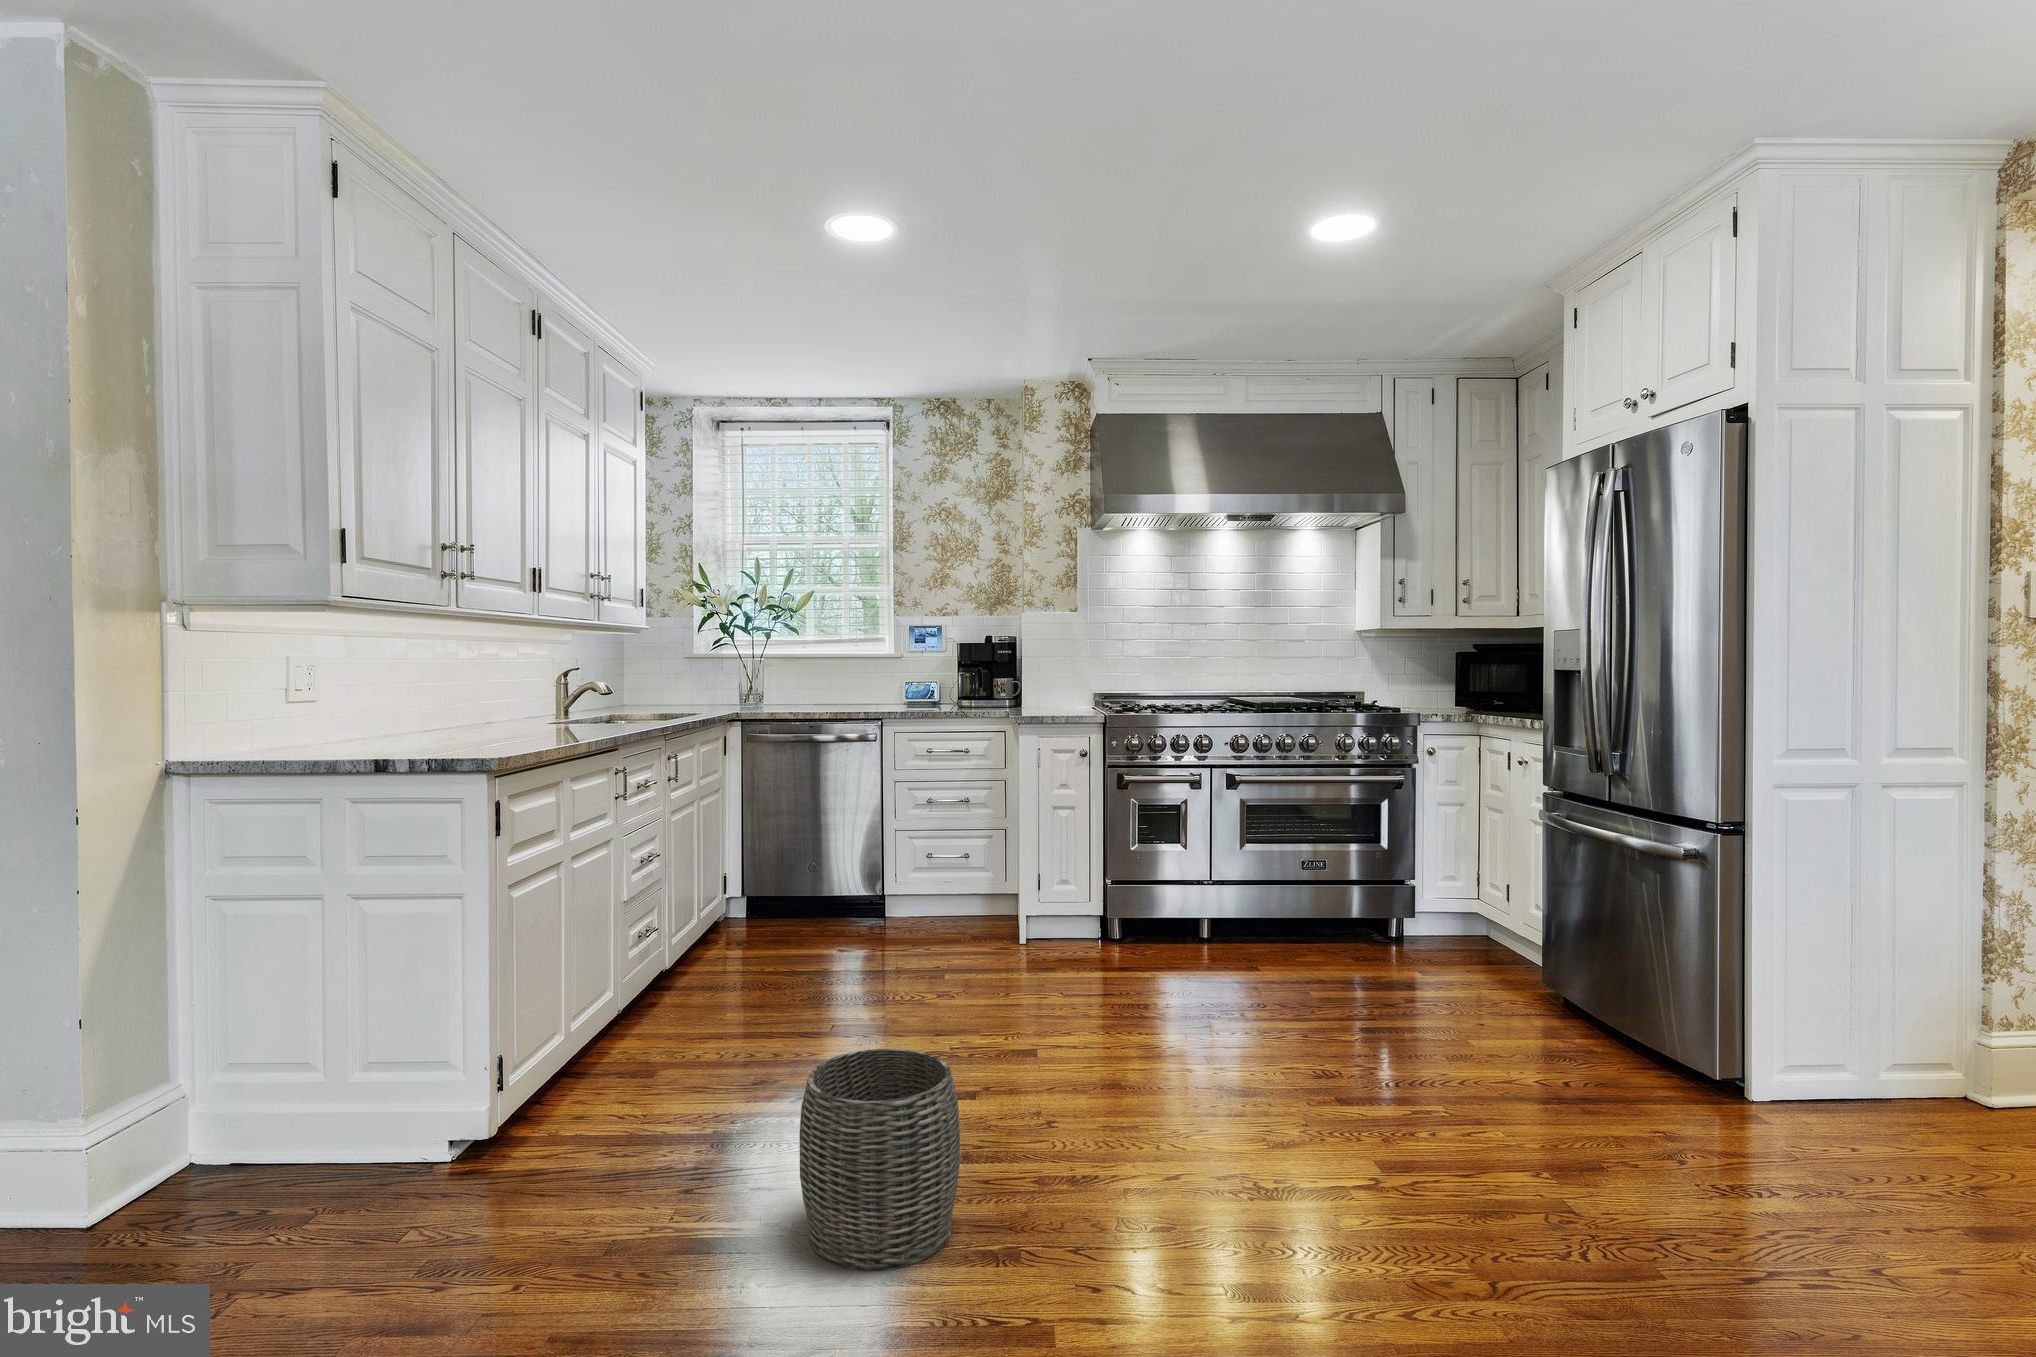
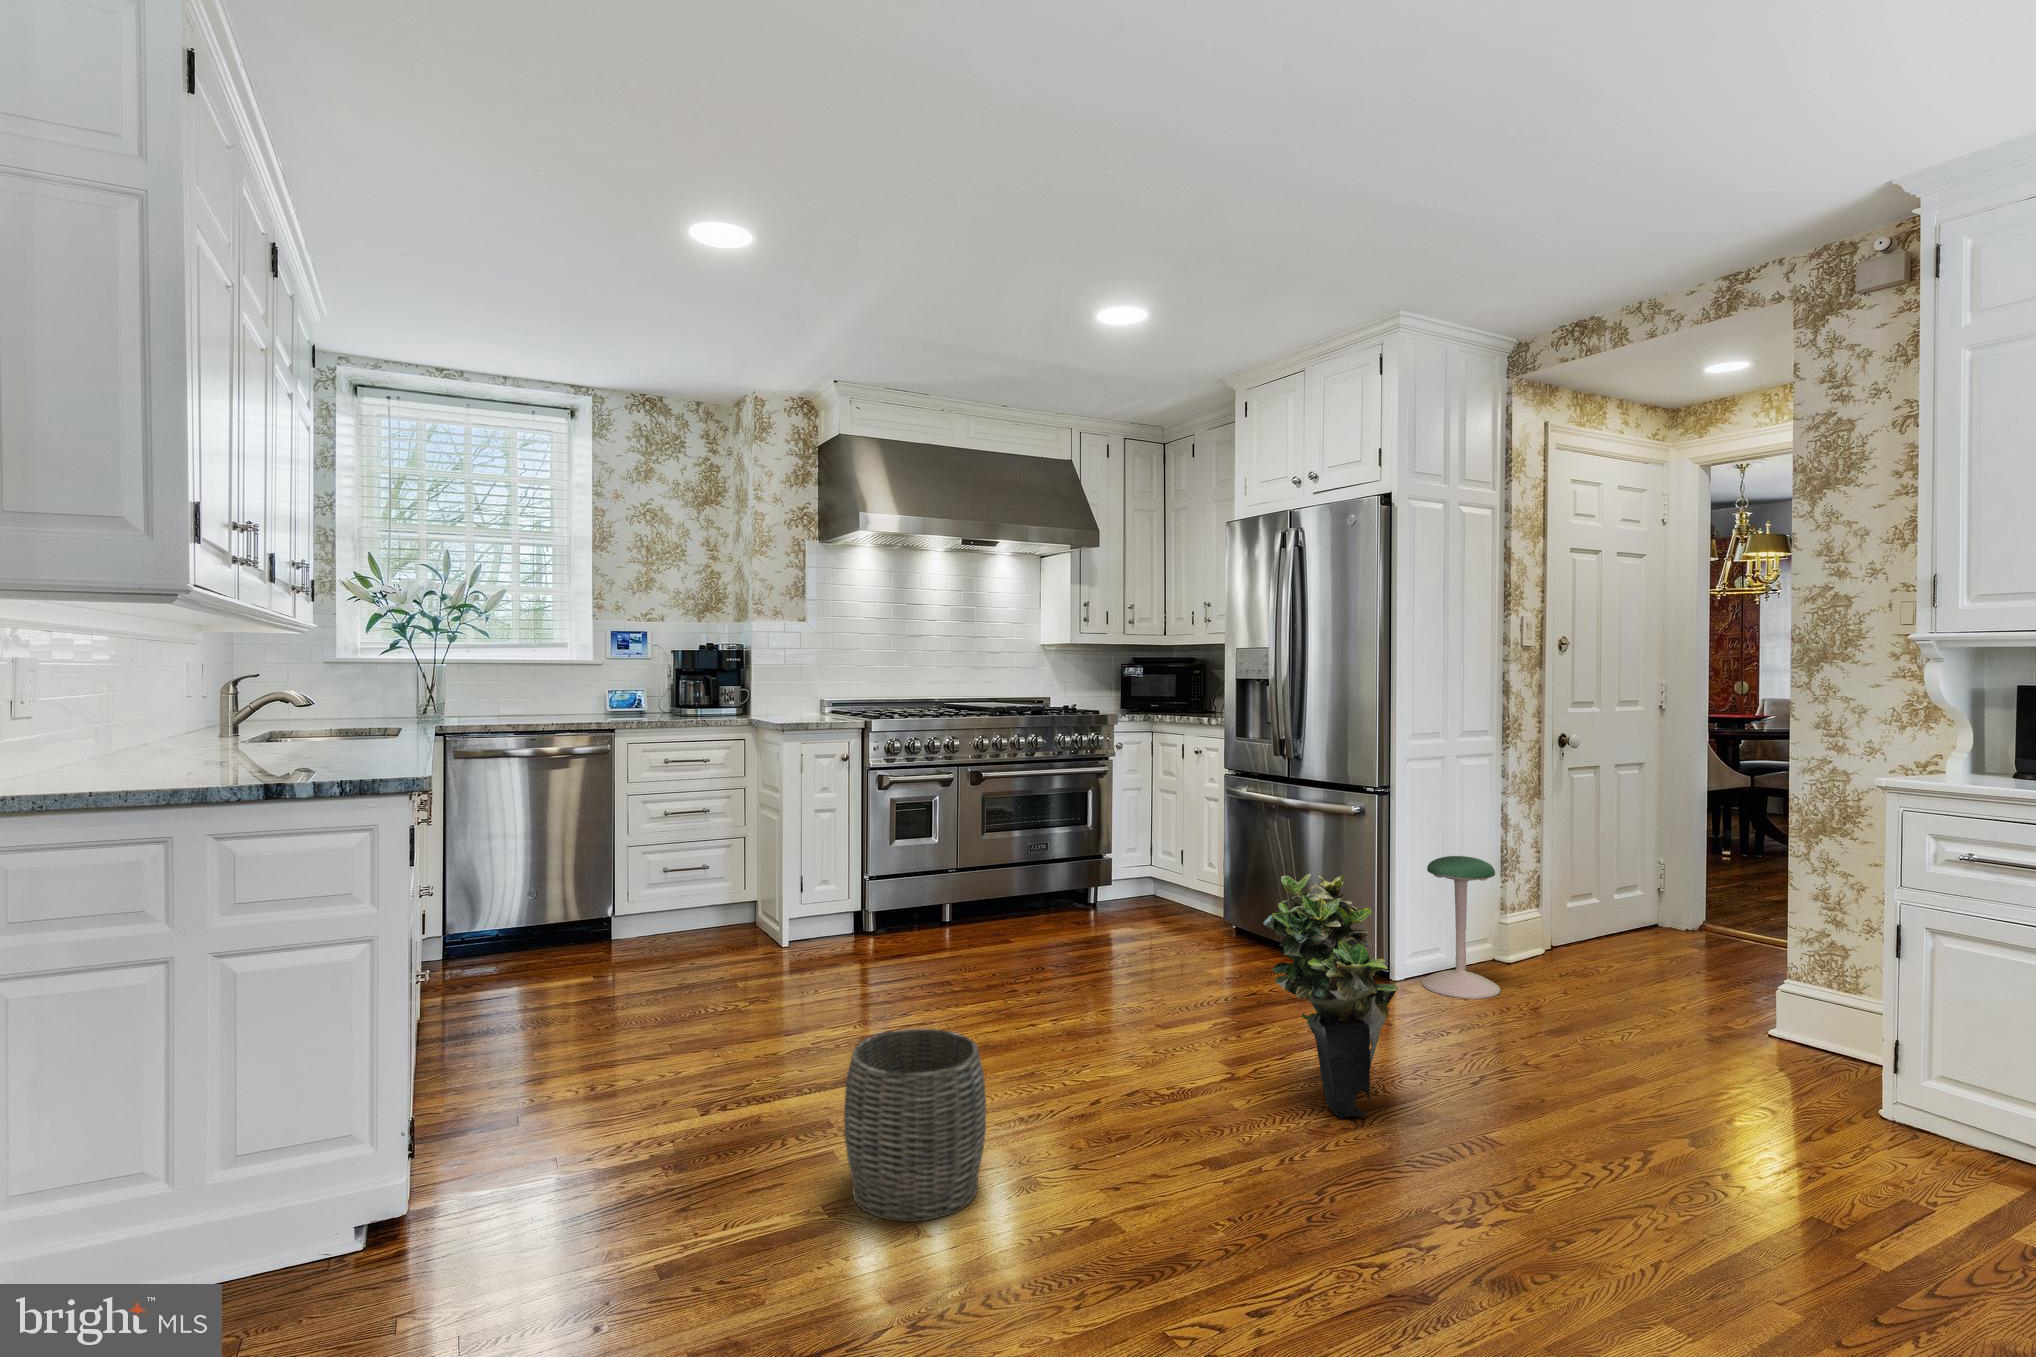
potted plant: none [1394,927,1591,1282] -> present [1263,874,1398,1118]
stool: none [1796,930,1935,1153] -> present [1422,856,1500,999]

